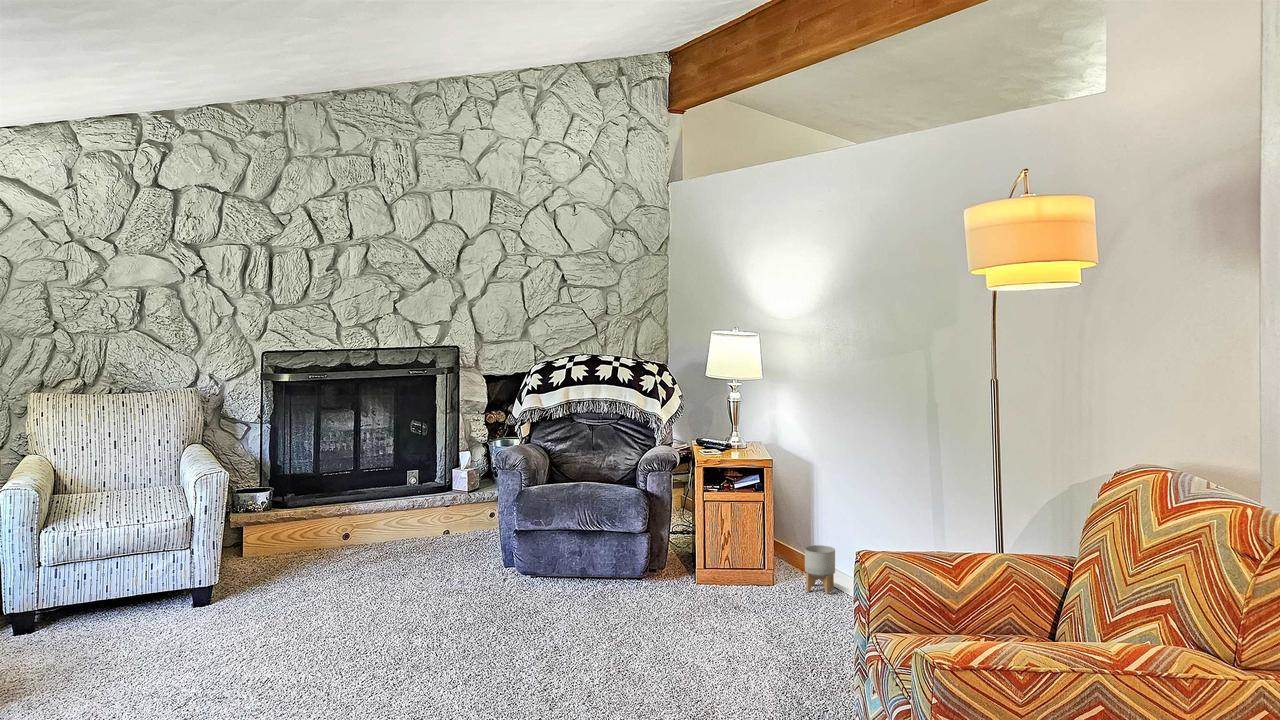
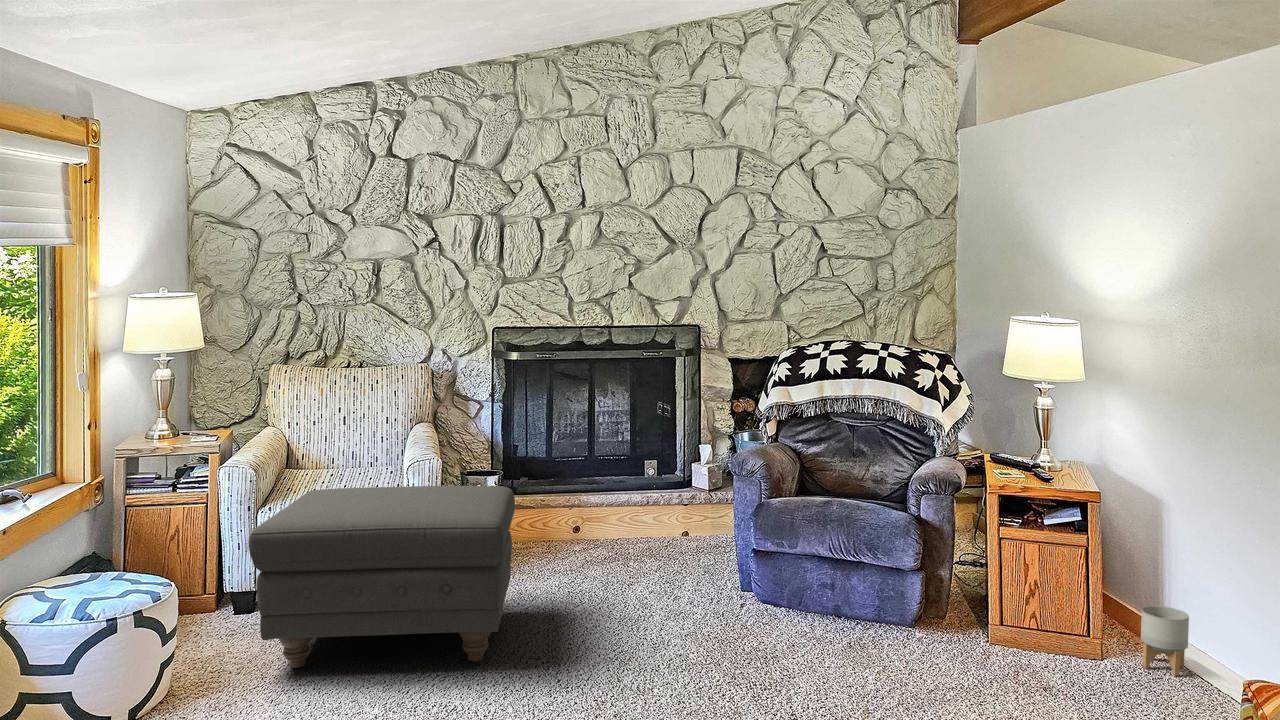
ottoman: none [51,491,303,666] -> present [249,486,515,668]

